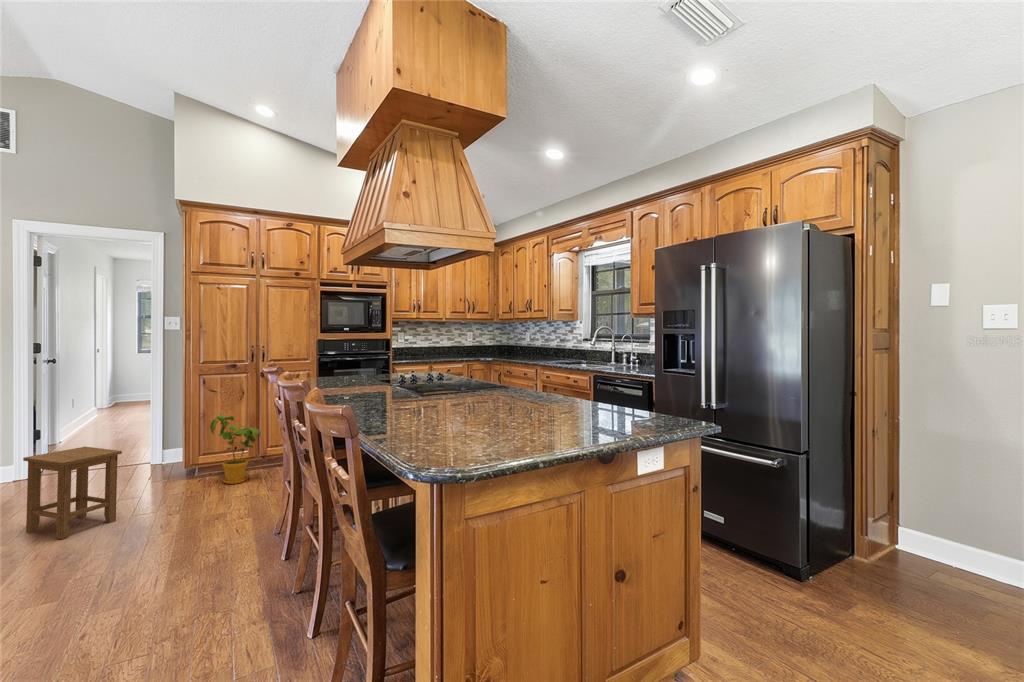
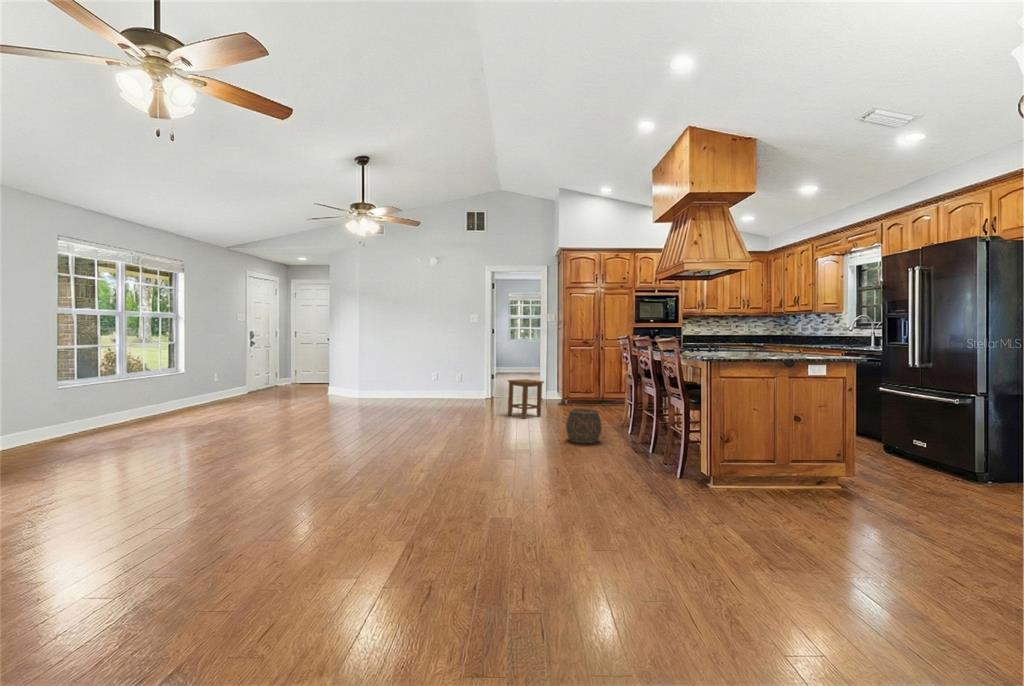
house plant: present [210,415,260,484] -> none [576,370,602,411]
woven basket: none [110,532,210,631] -> present [566,408,602,443]

